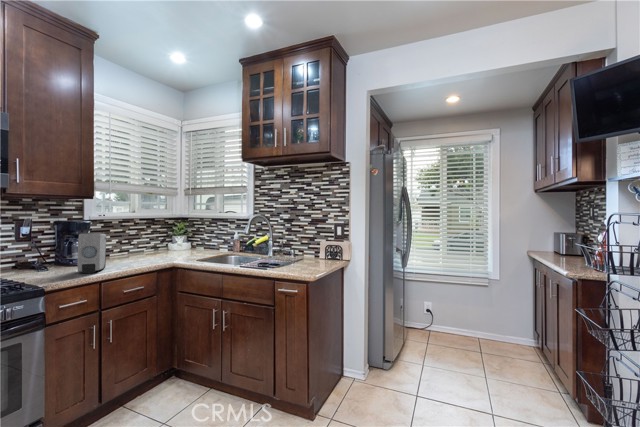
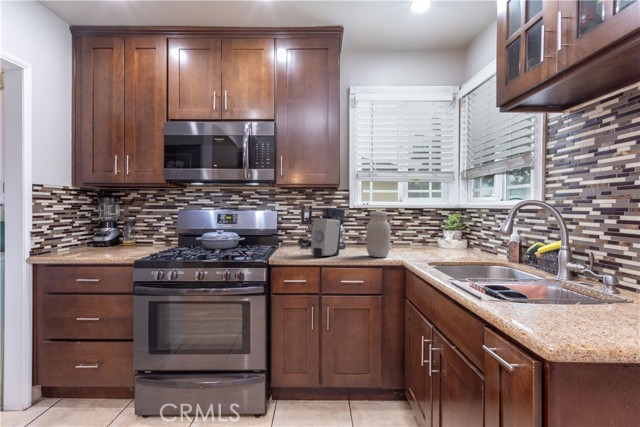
jar: none [133,224,158,264] -> present [366,211,391,257]

